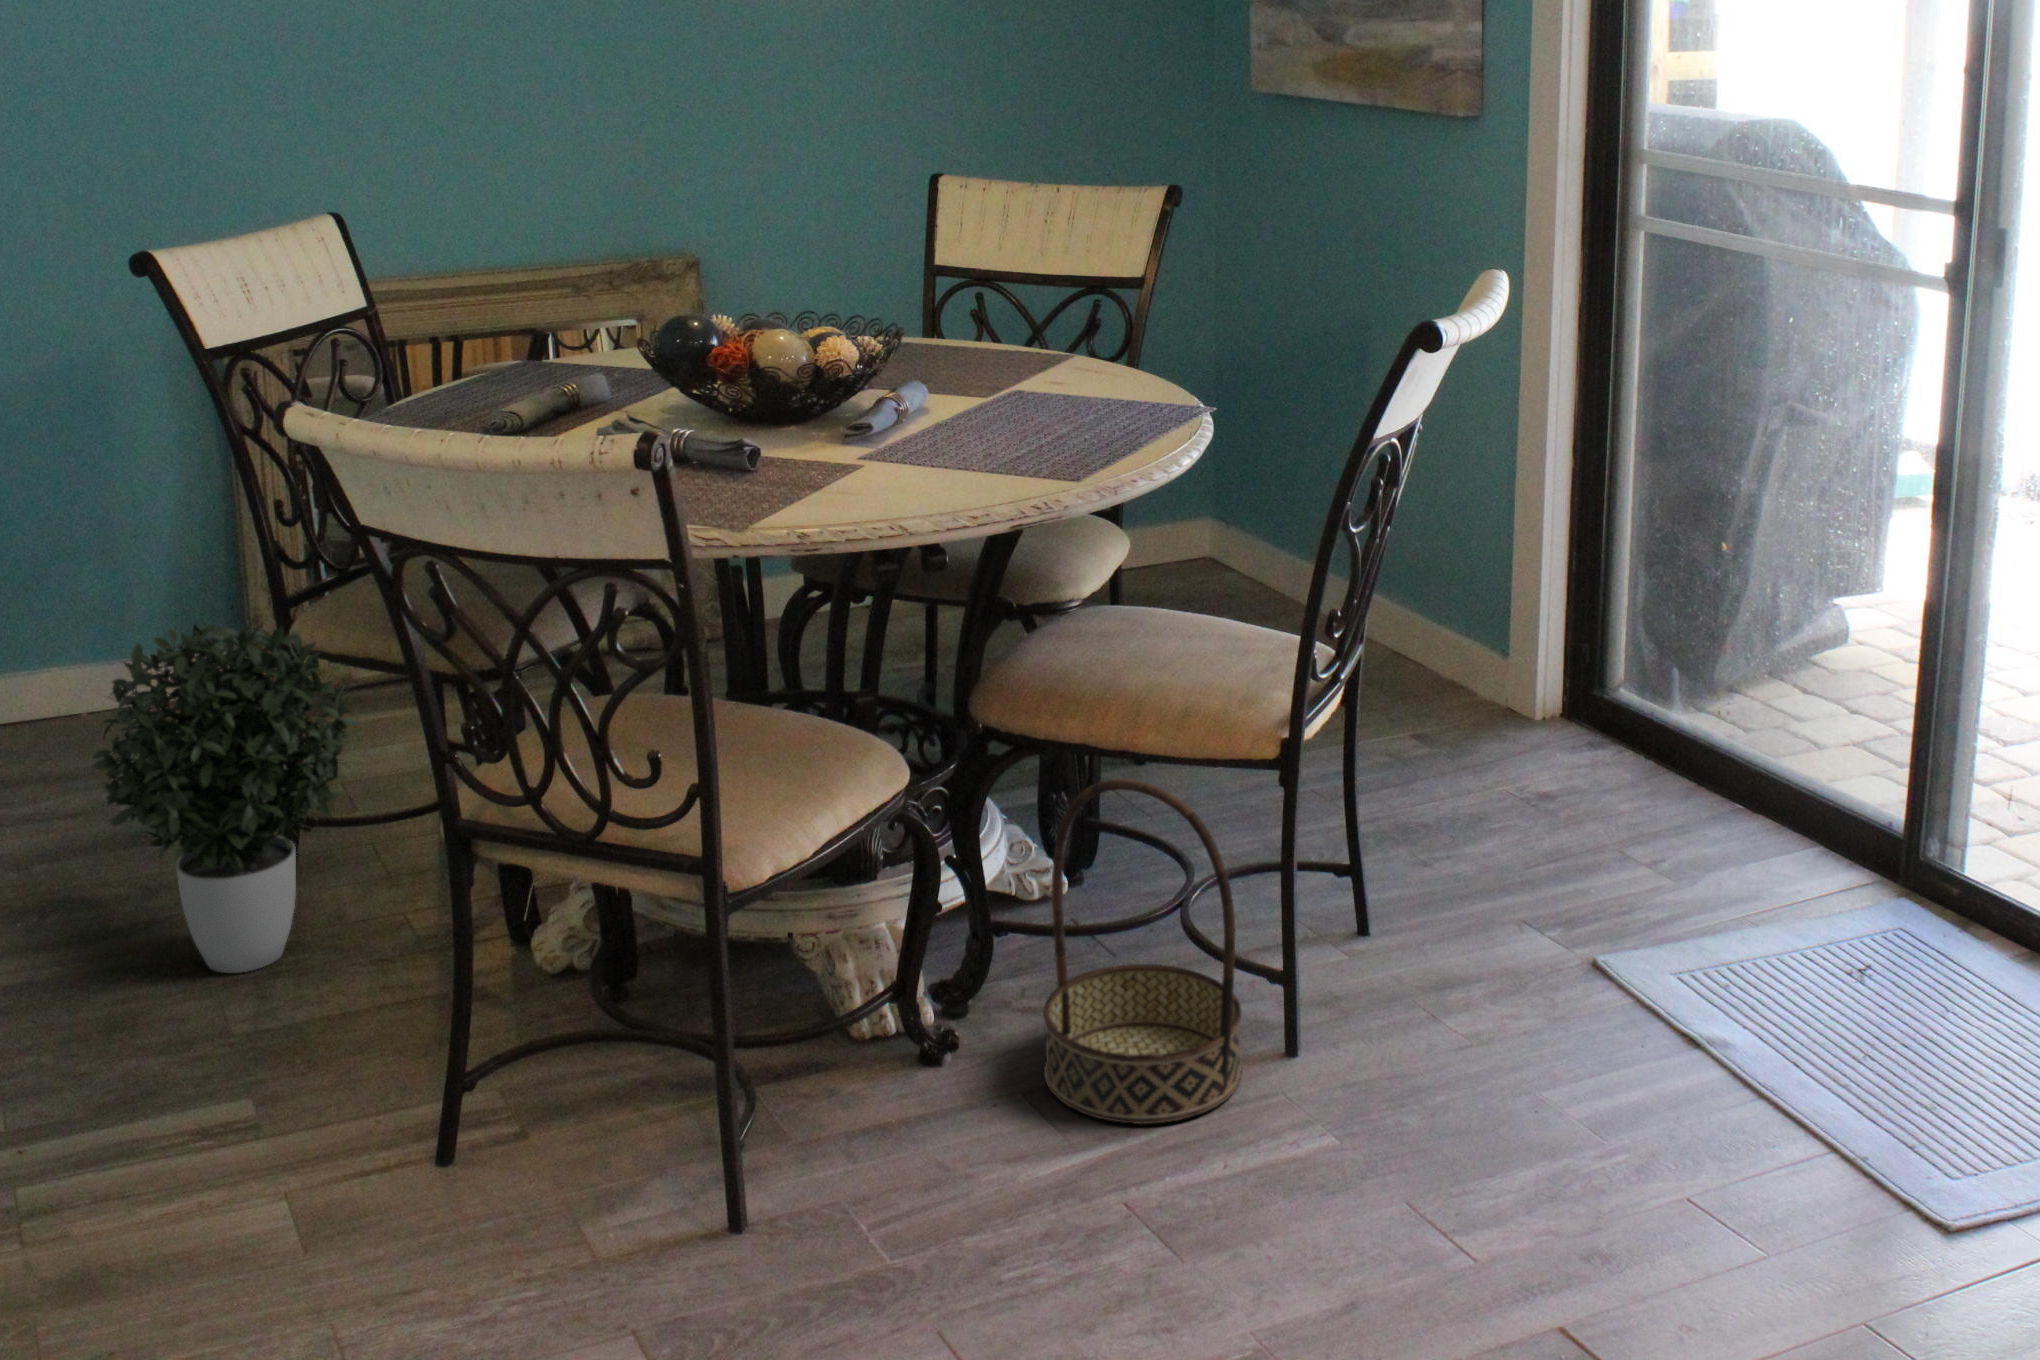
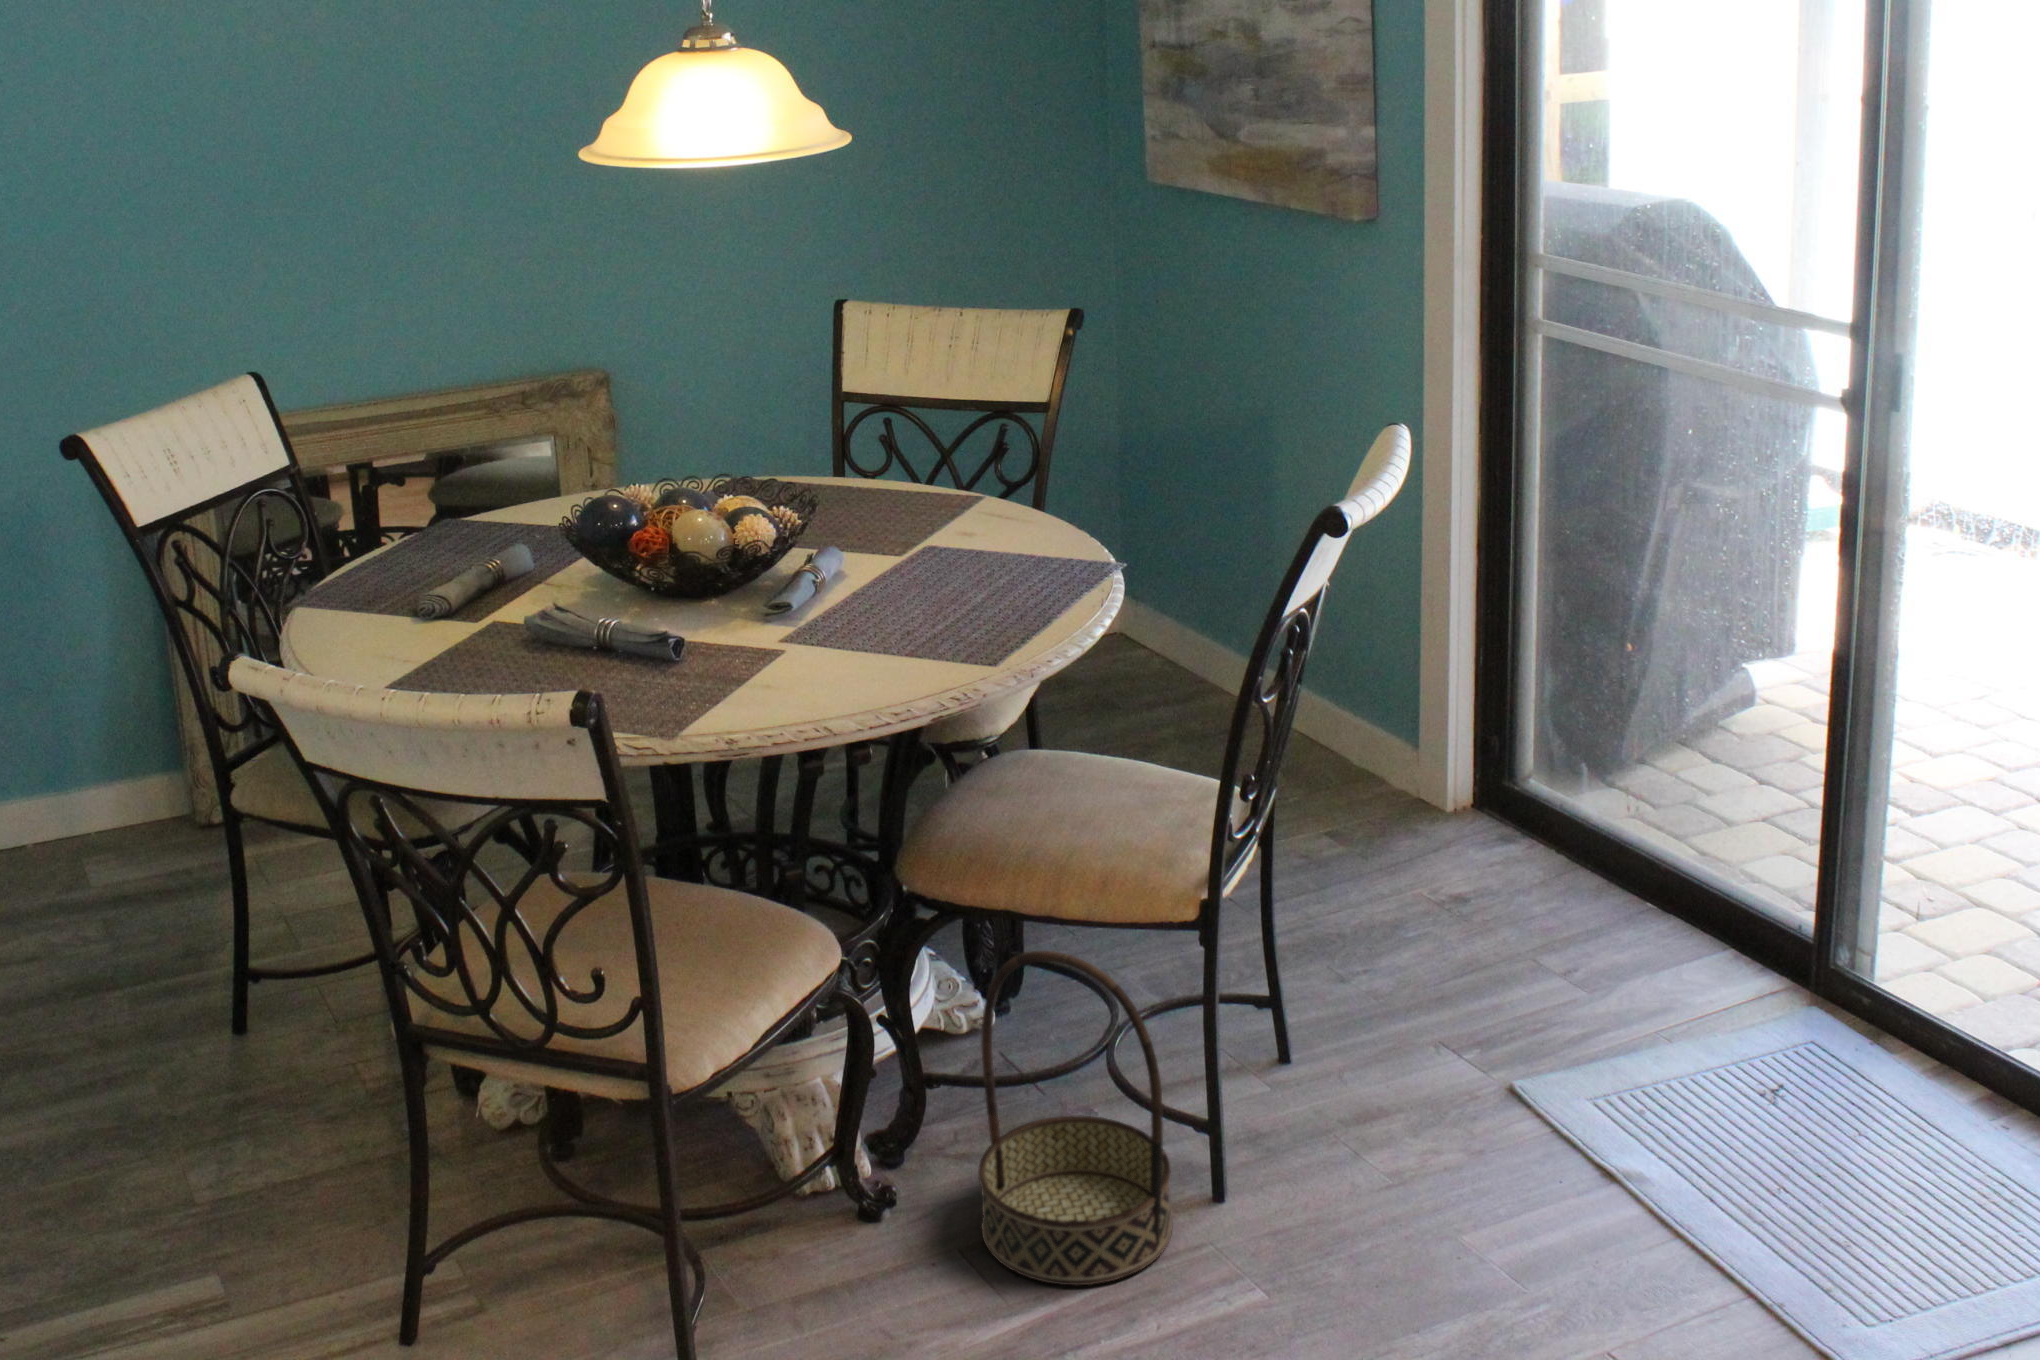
potted plant: present [92,622,358,973] -> none [56,799,306,1137]

